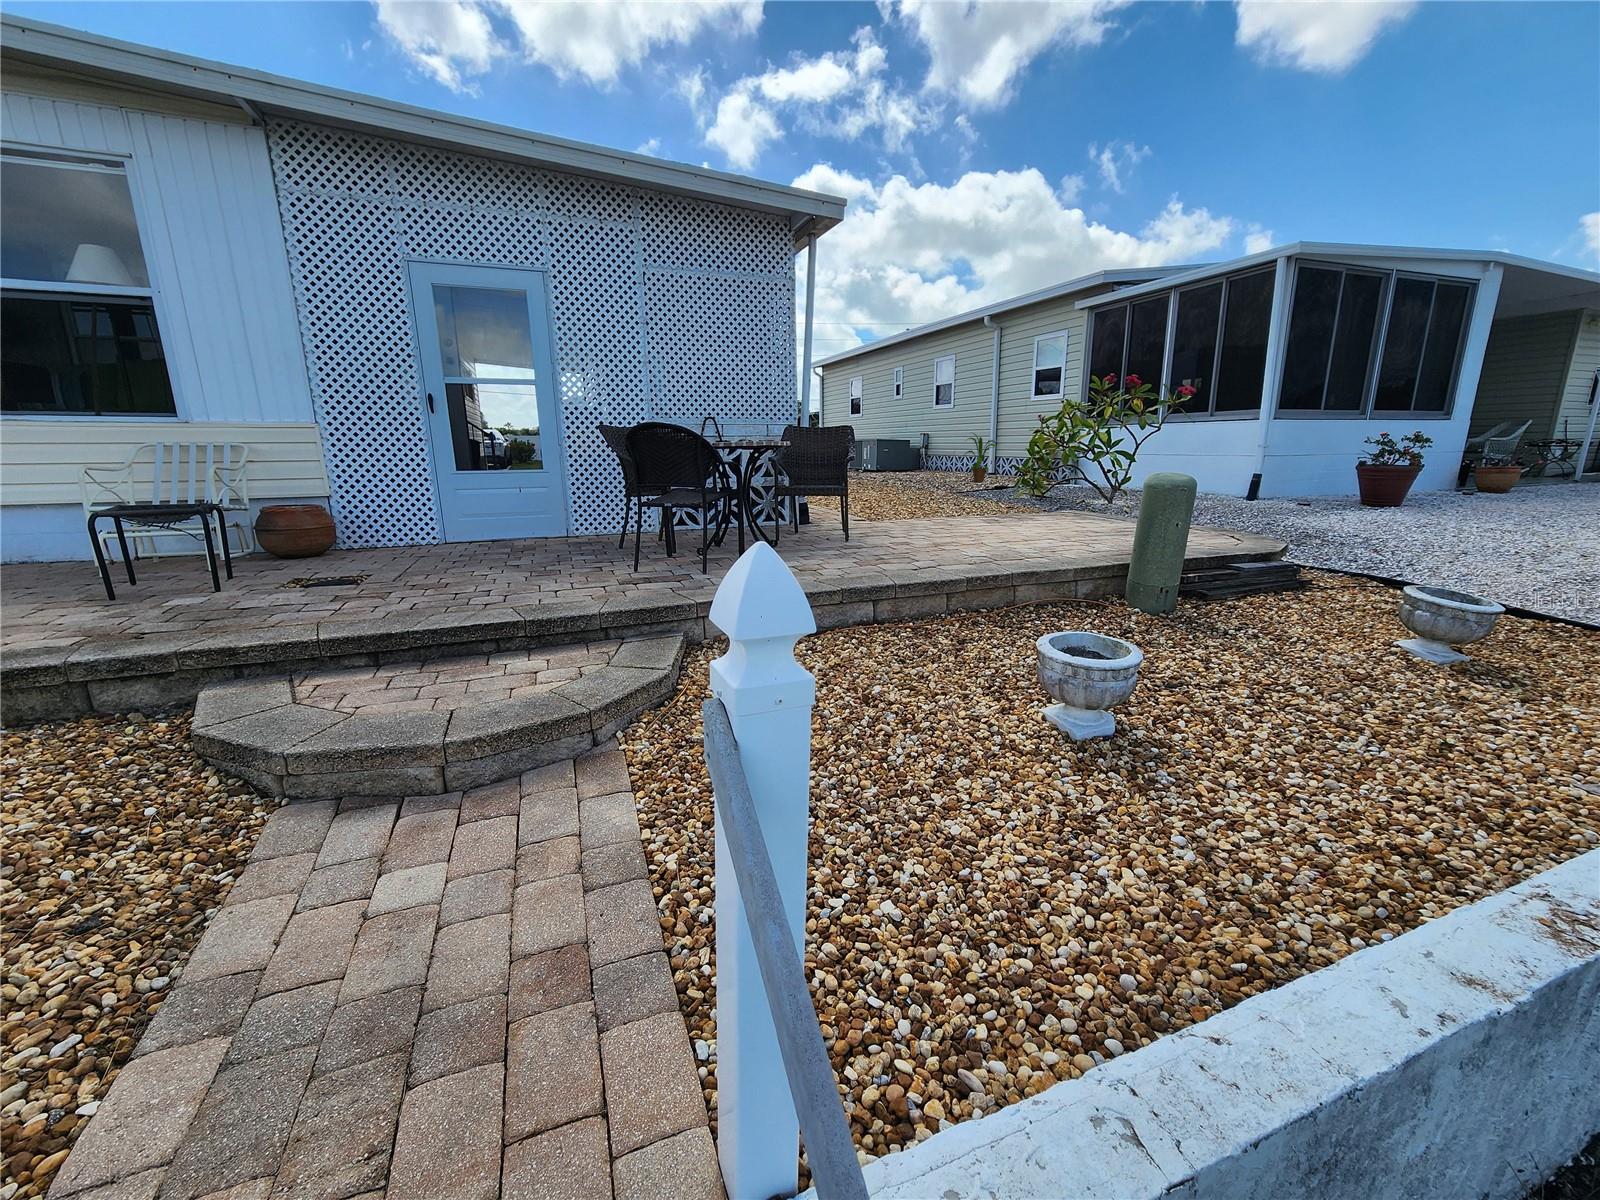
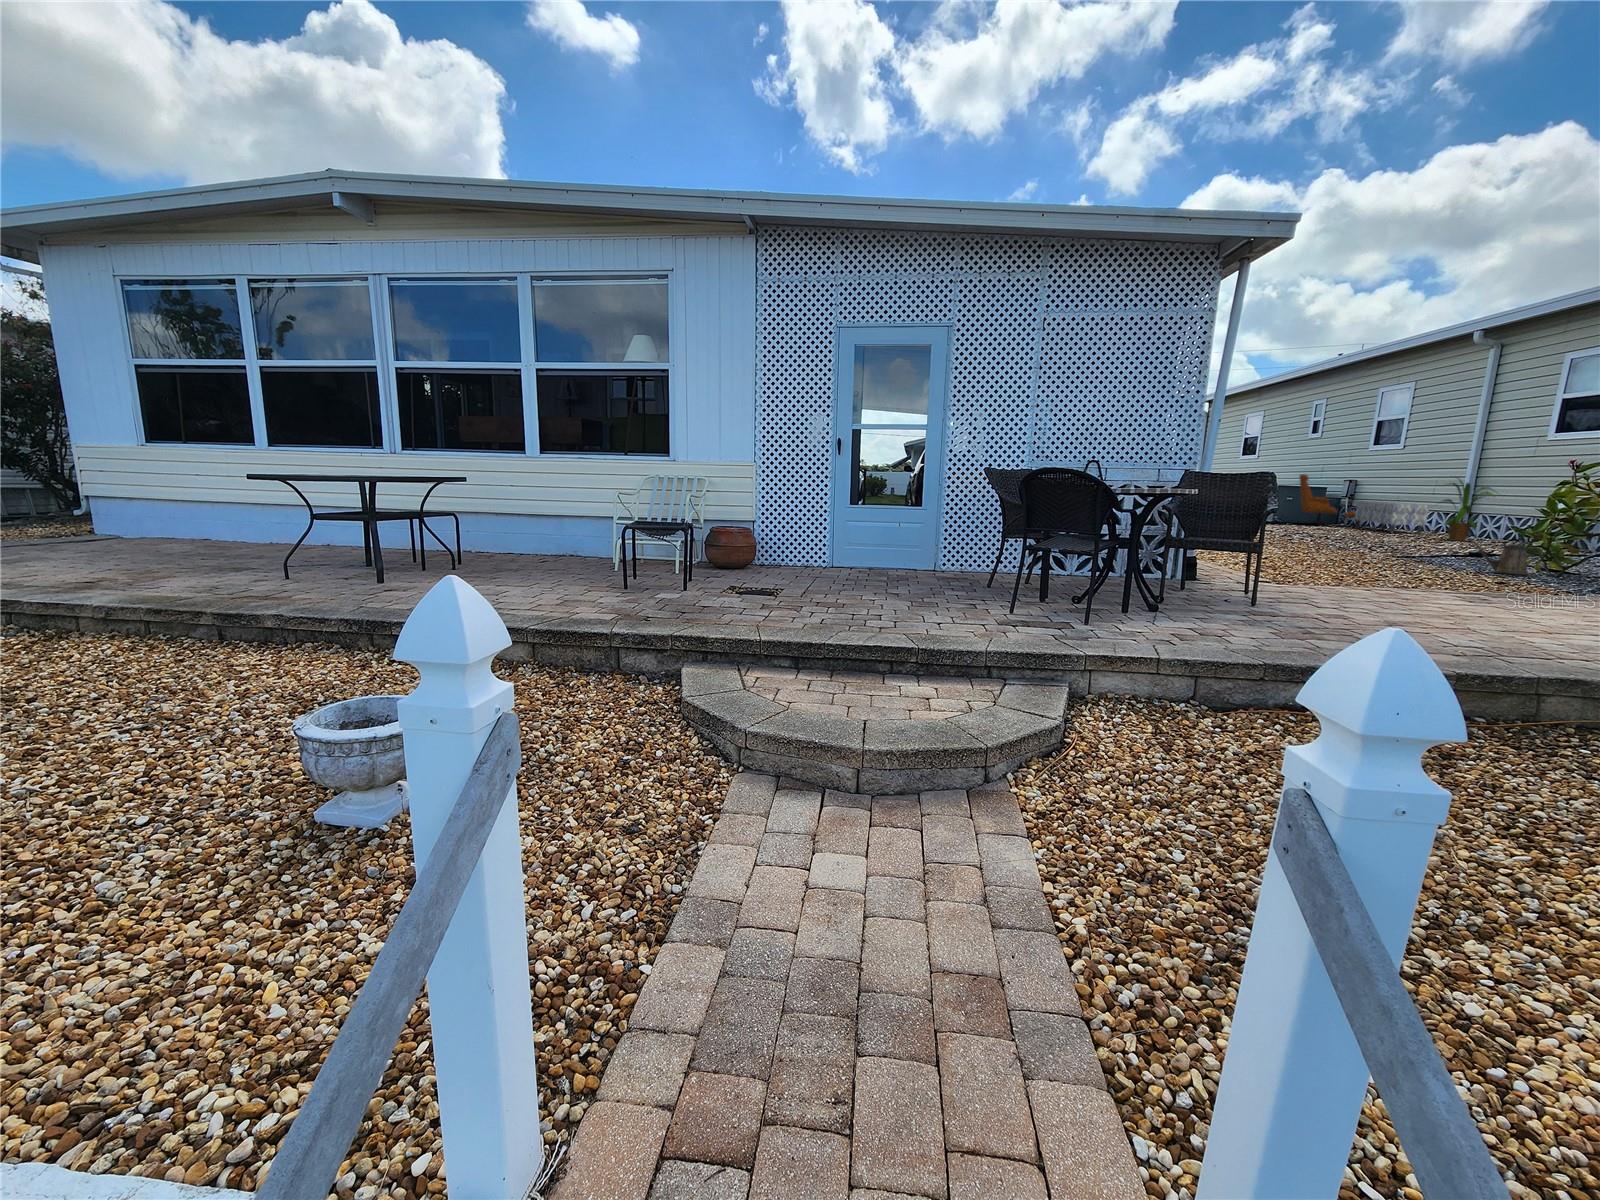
lounge chair: none [878,435,928,477] -> present [1299,474,1356,526]
bench: none [917,454,961,480] -> present [1355,501,1429,535]
watering can: none [980,478,1021,503] -> present [1469,539,1541,575]

